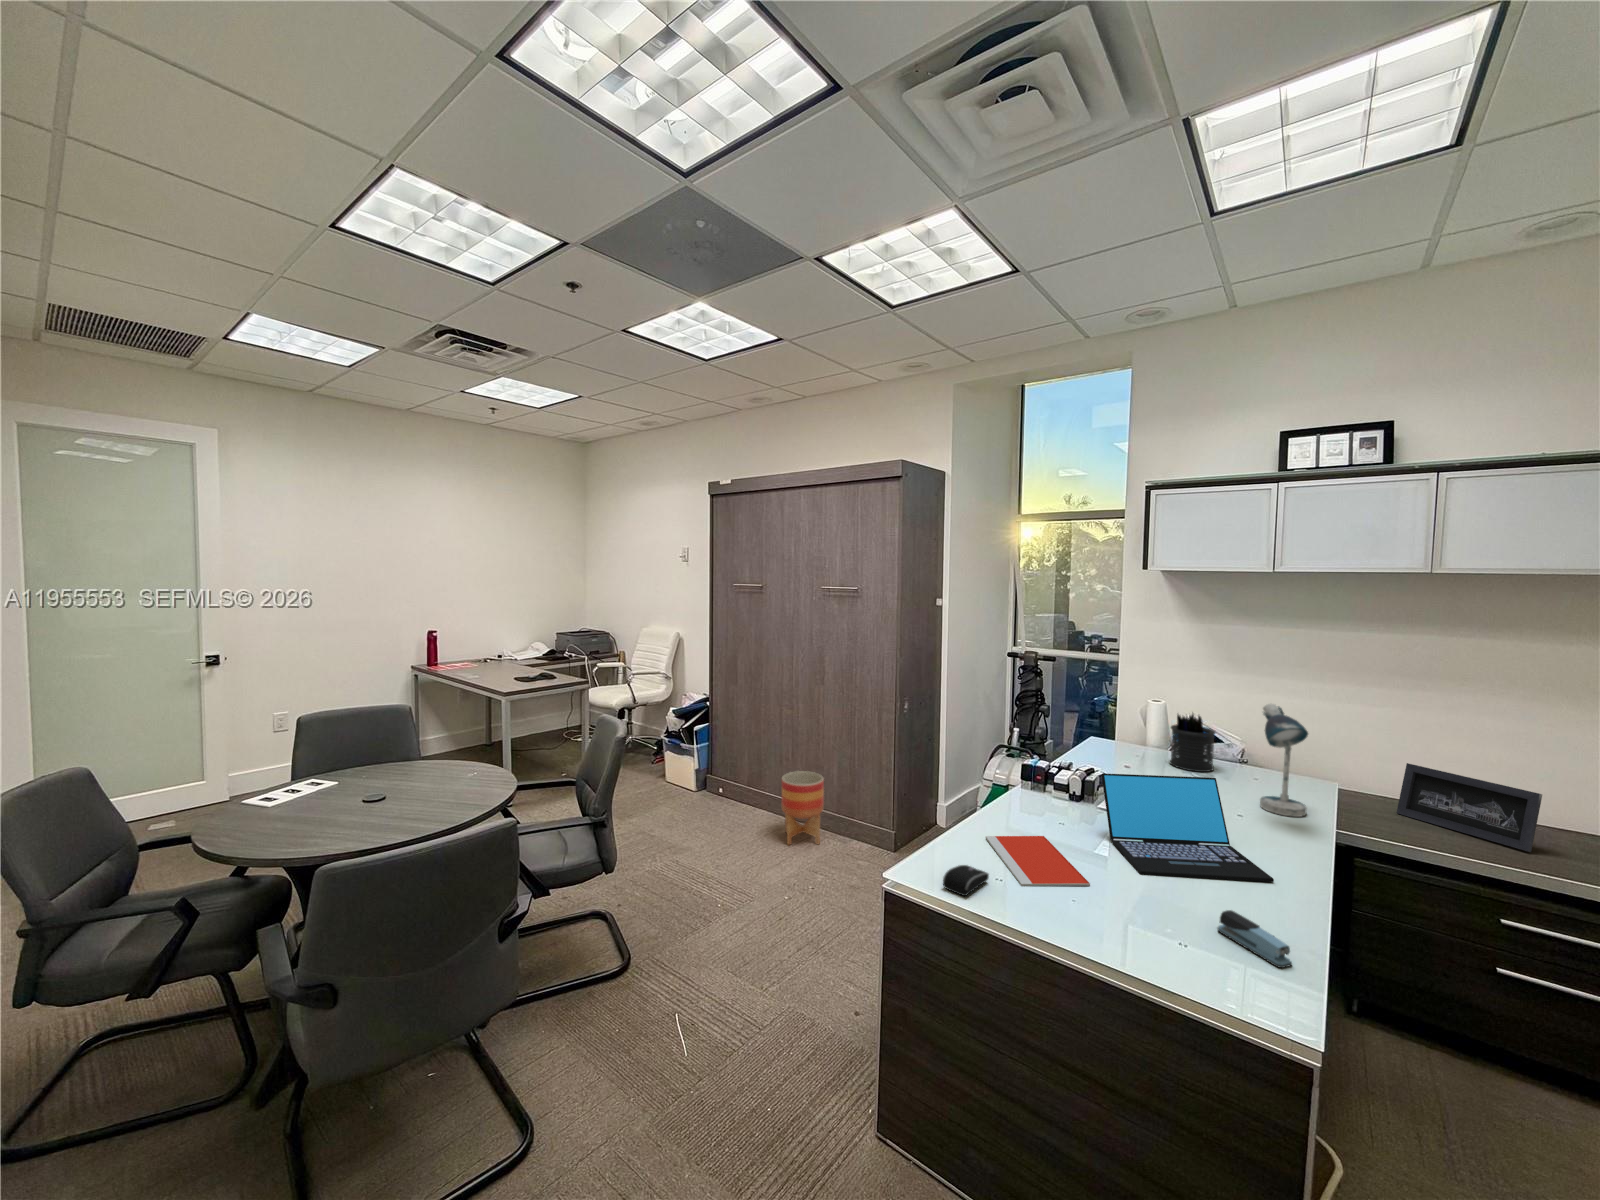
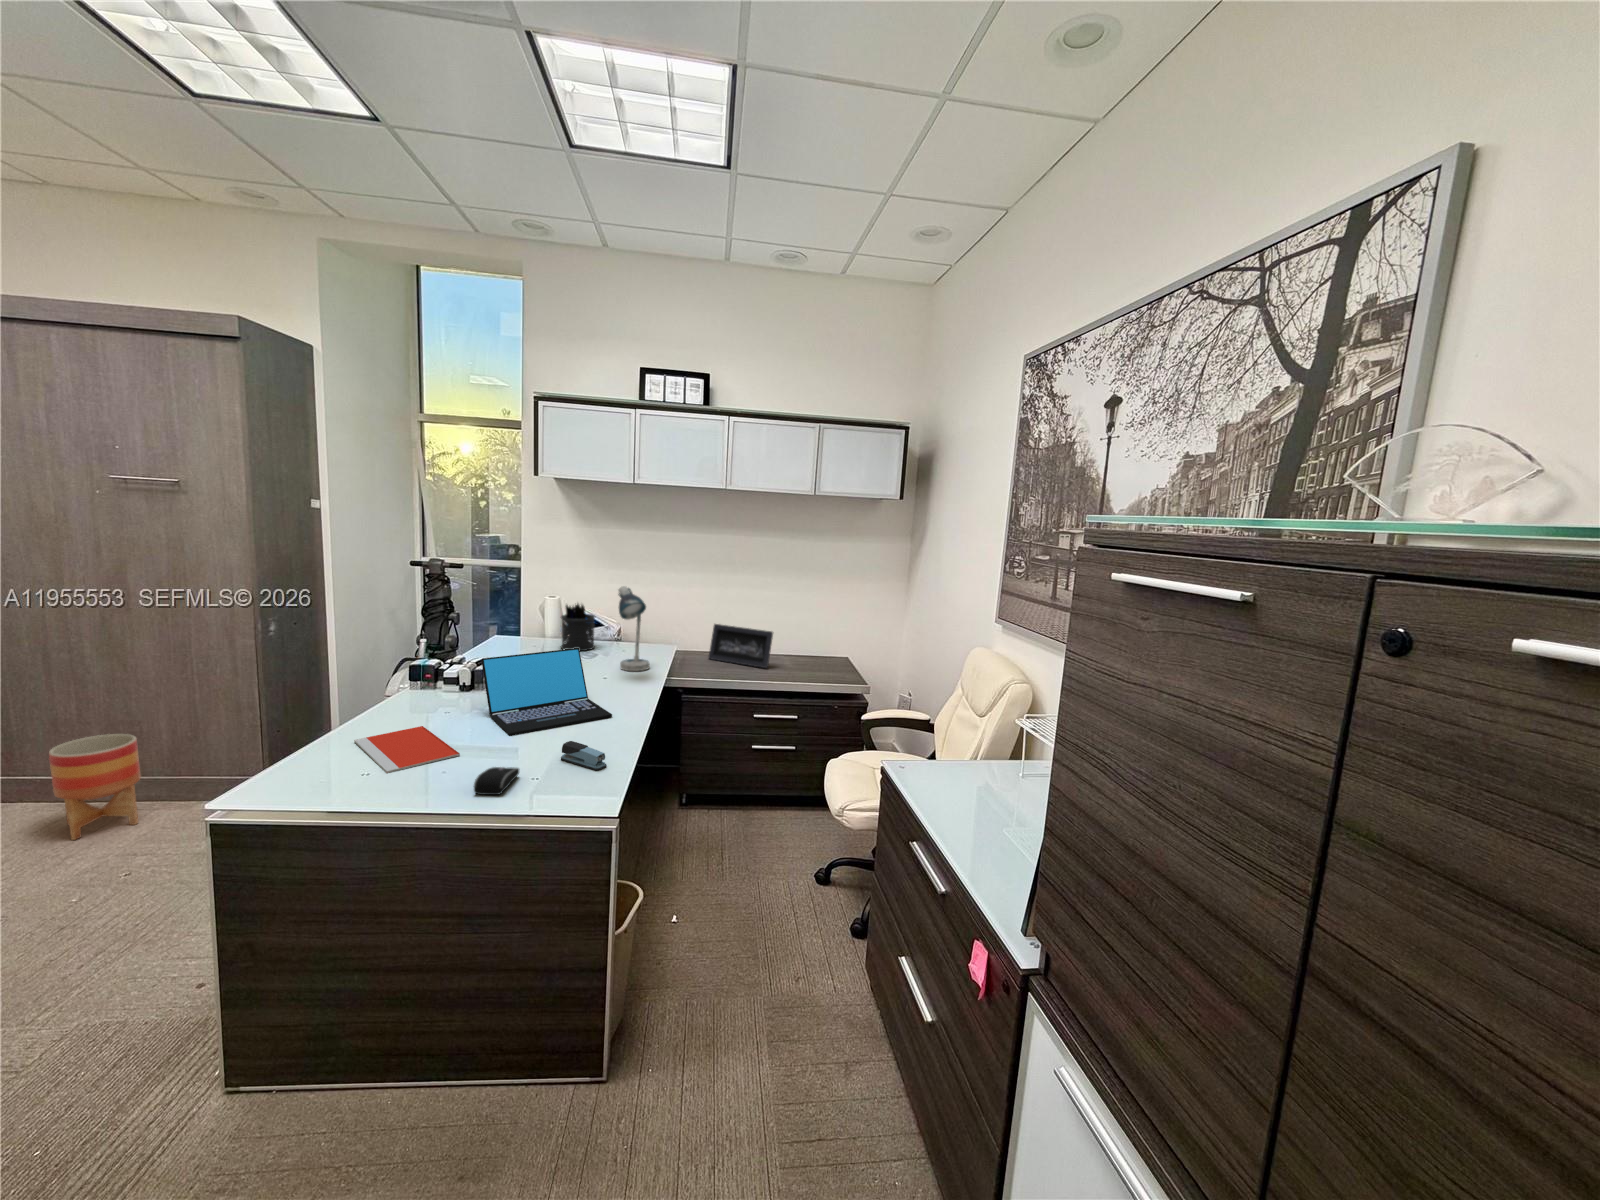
computer mouse: present [943,865,989,896] -> present [474,767,519,795]

